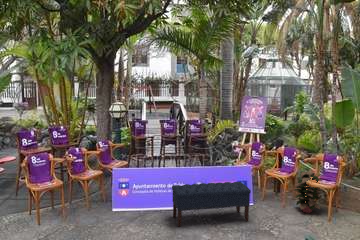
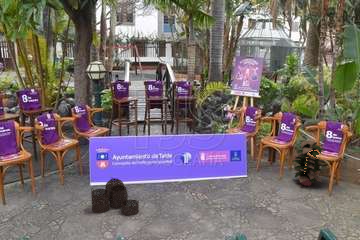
bench: present [172,182,251,227] -> none [157,152,246,204]
woven basket: none [116,203,157,235] -> present [91,178,139,215]

